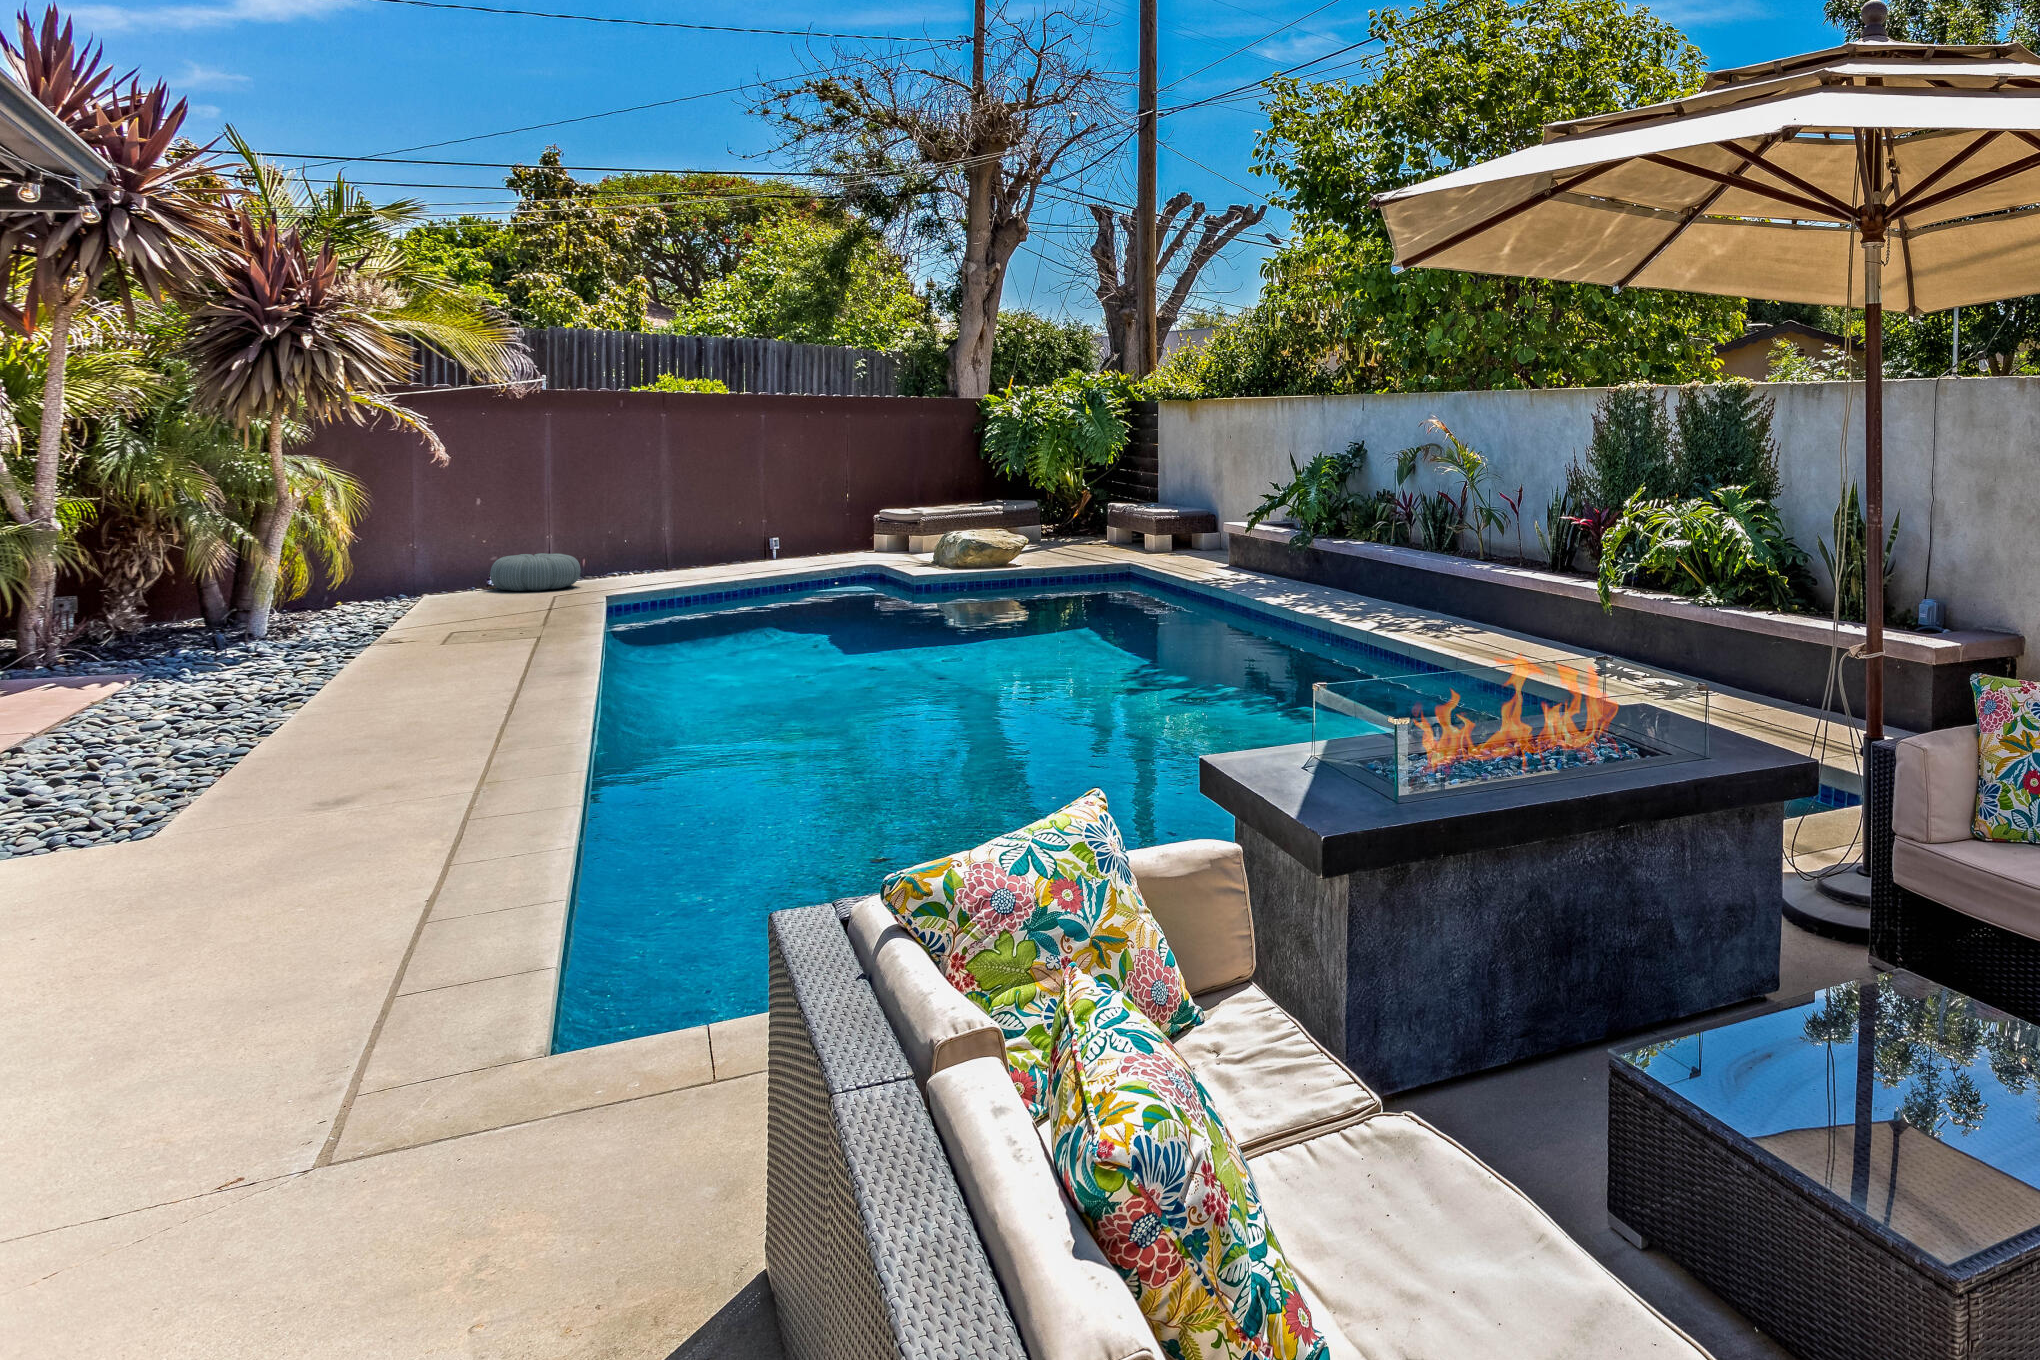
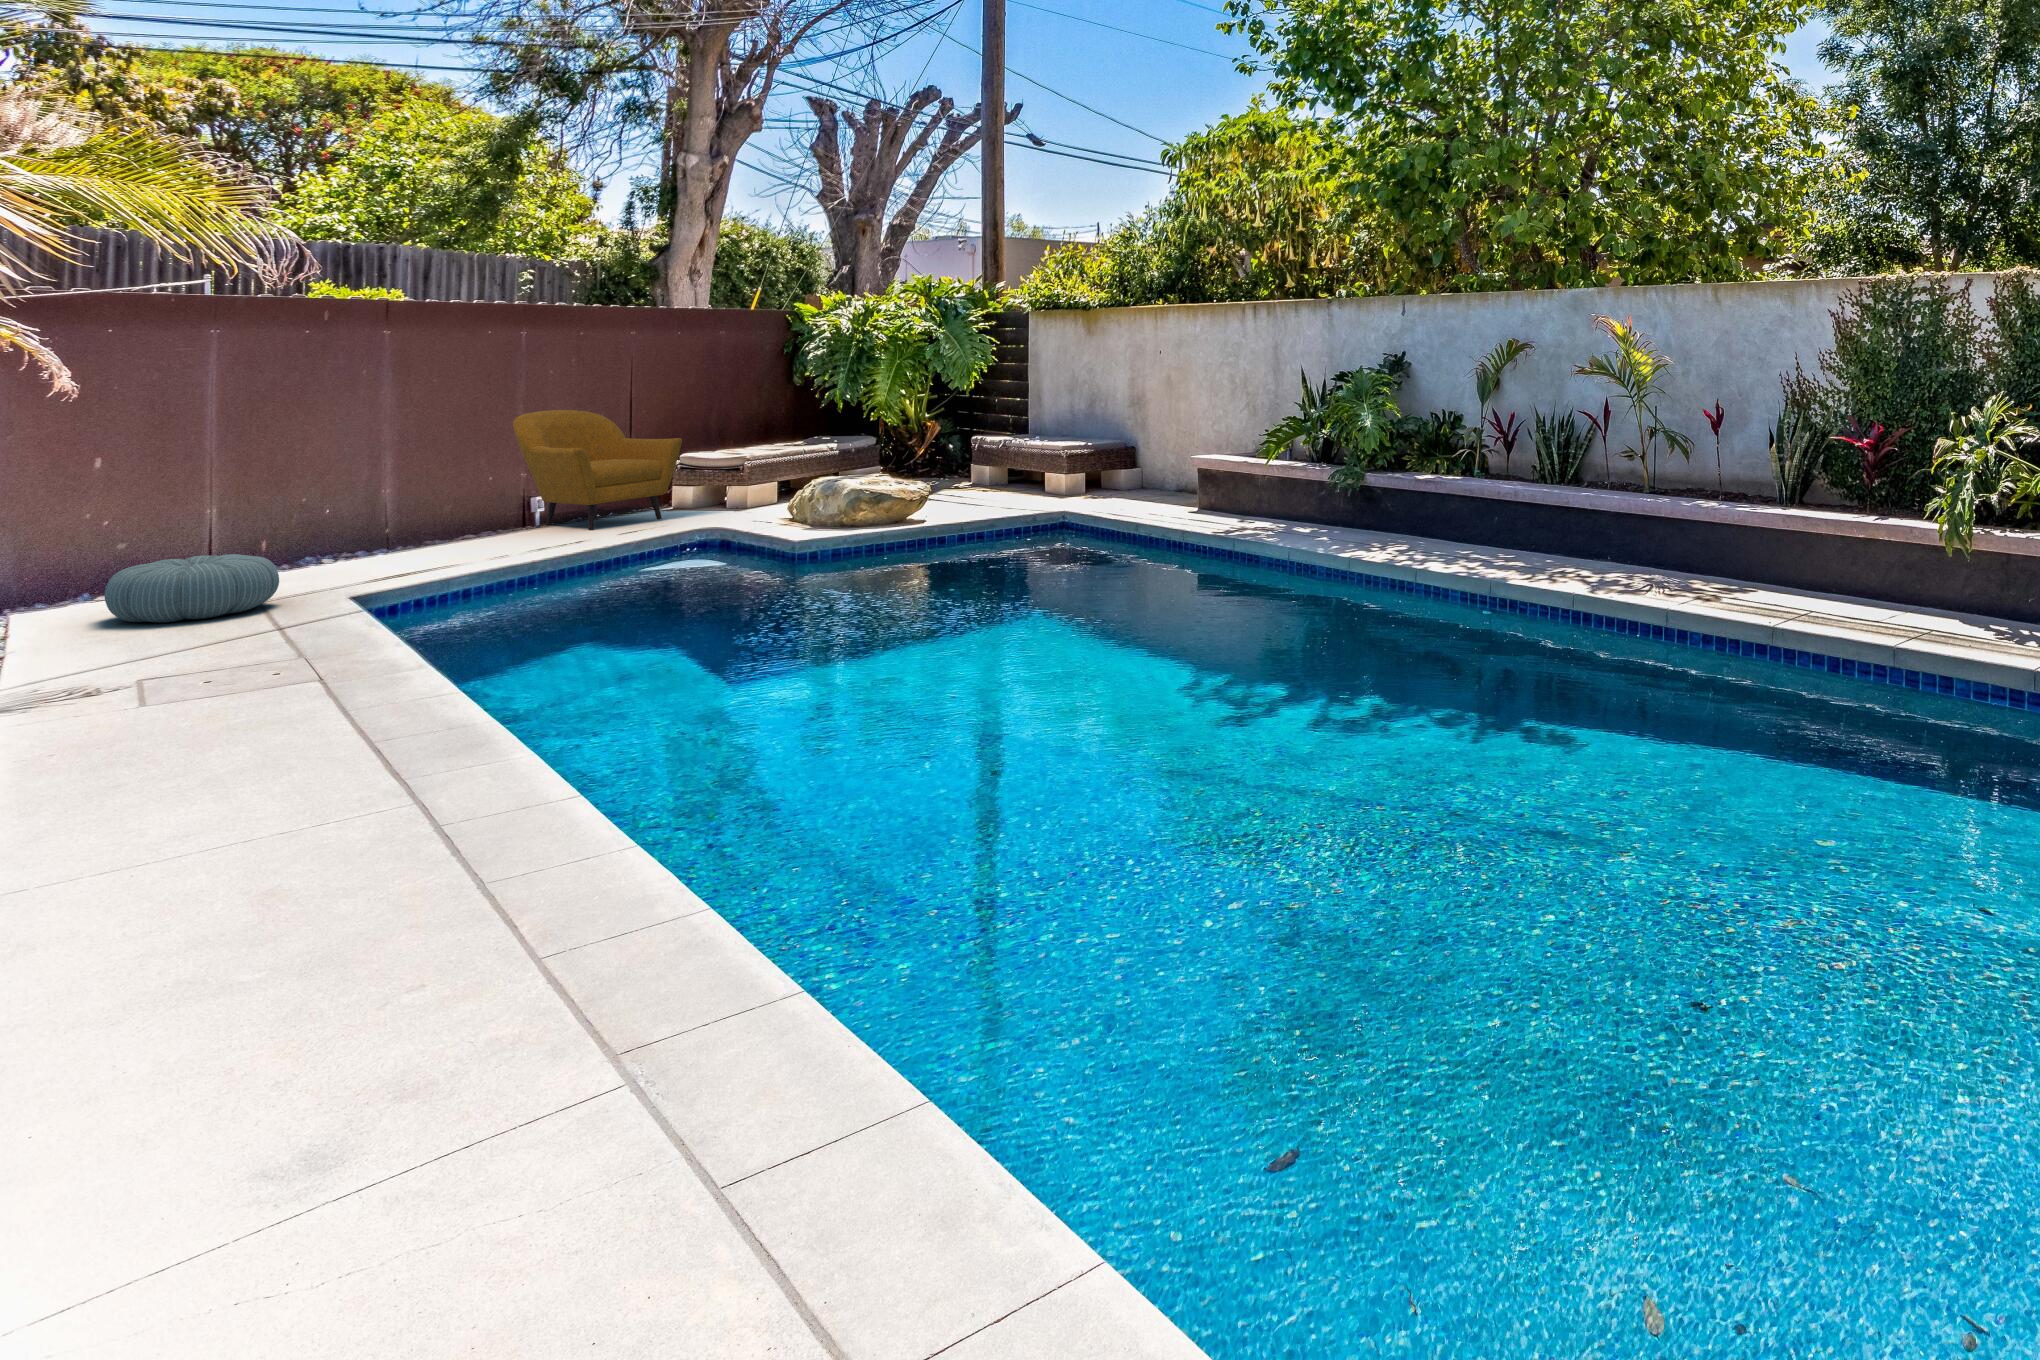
armchair: none [762,472,872,560] -> present [513,410,682,530]

